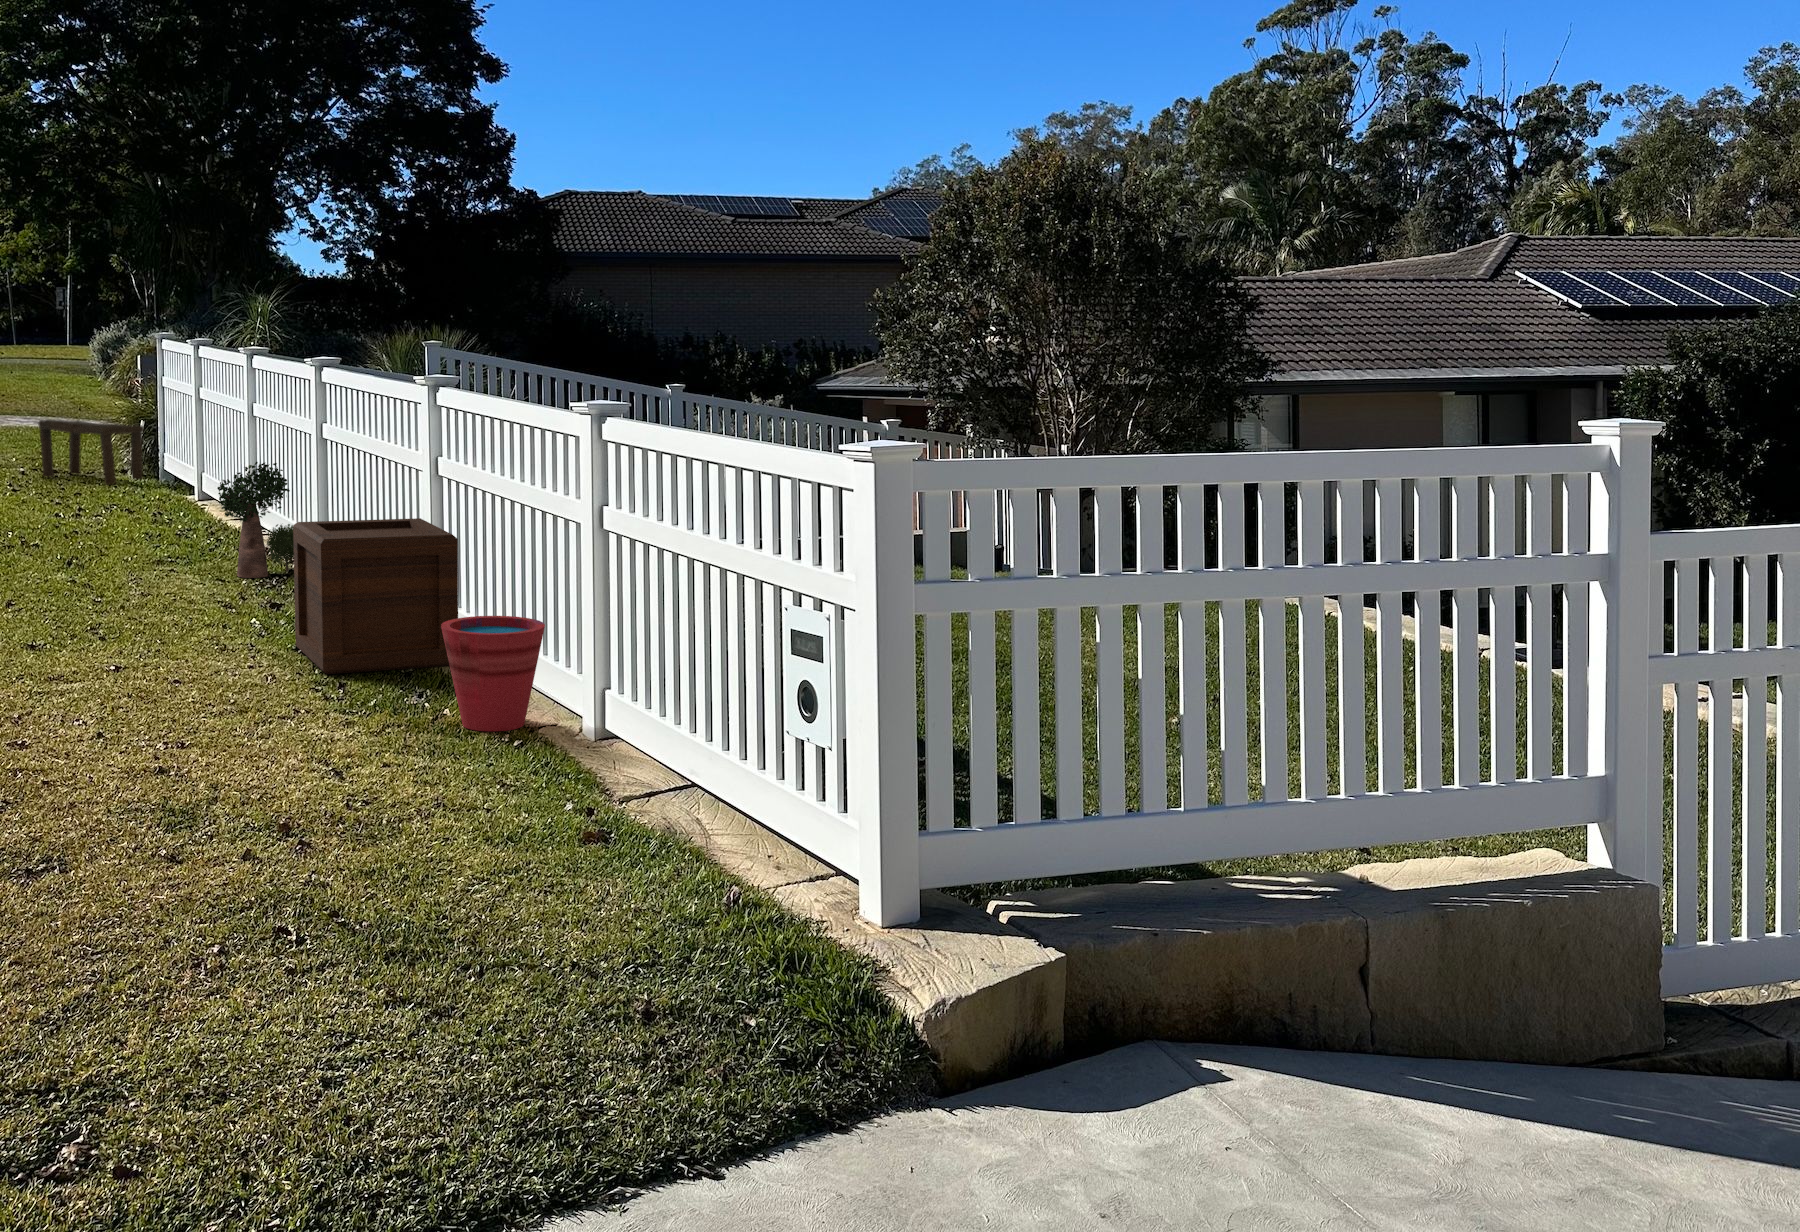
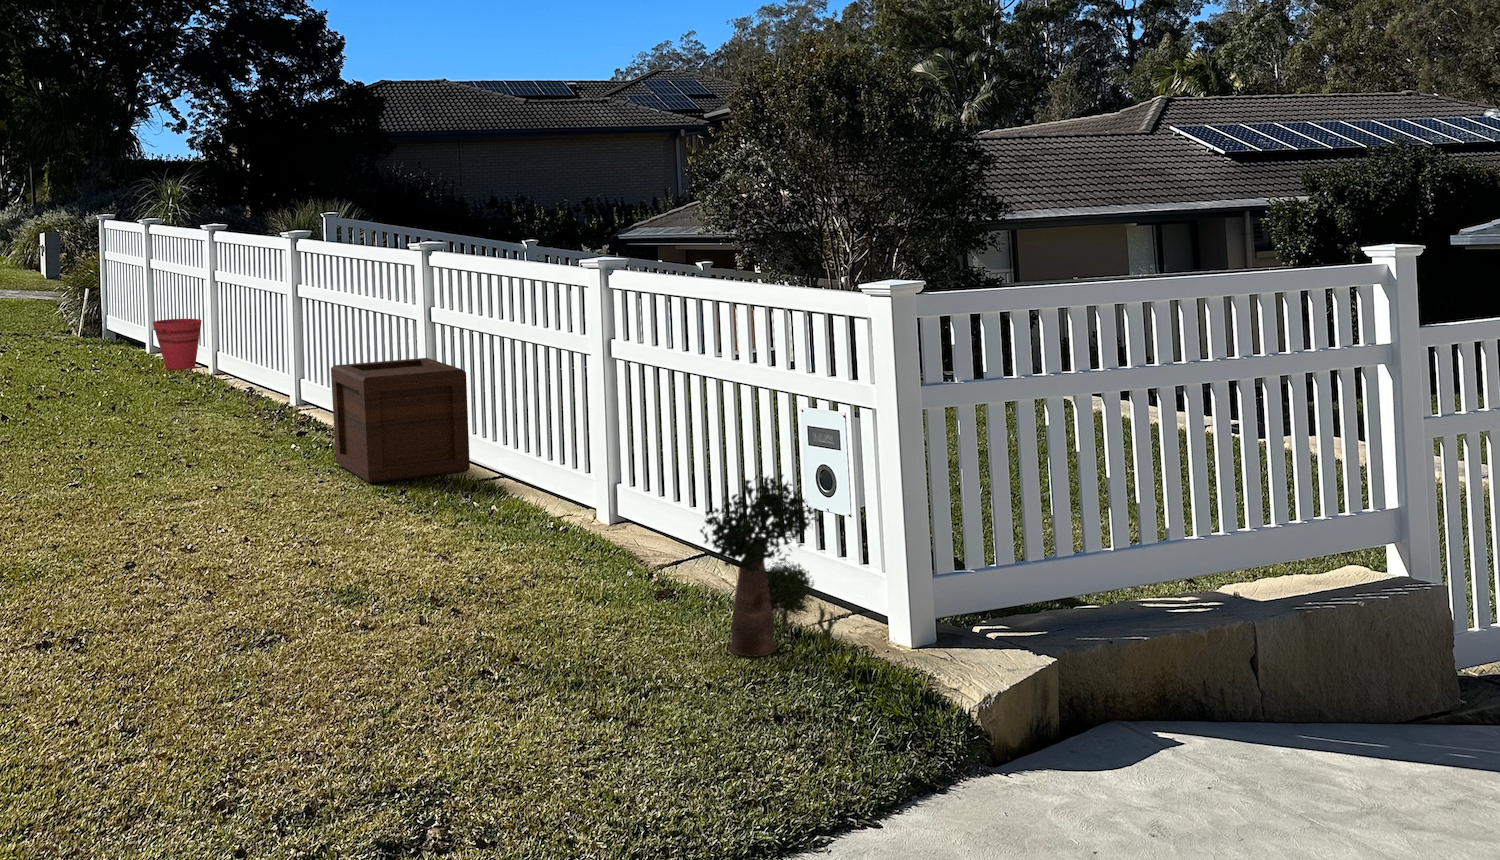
bench: present [38,420,144,485] -> none [49,293,136,344]
potted plant: present [217,462,294,578] -> present [700,474,837,657]
bucket: present [441,616,545,731] -> present [153,319,202,369]

